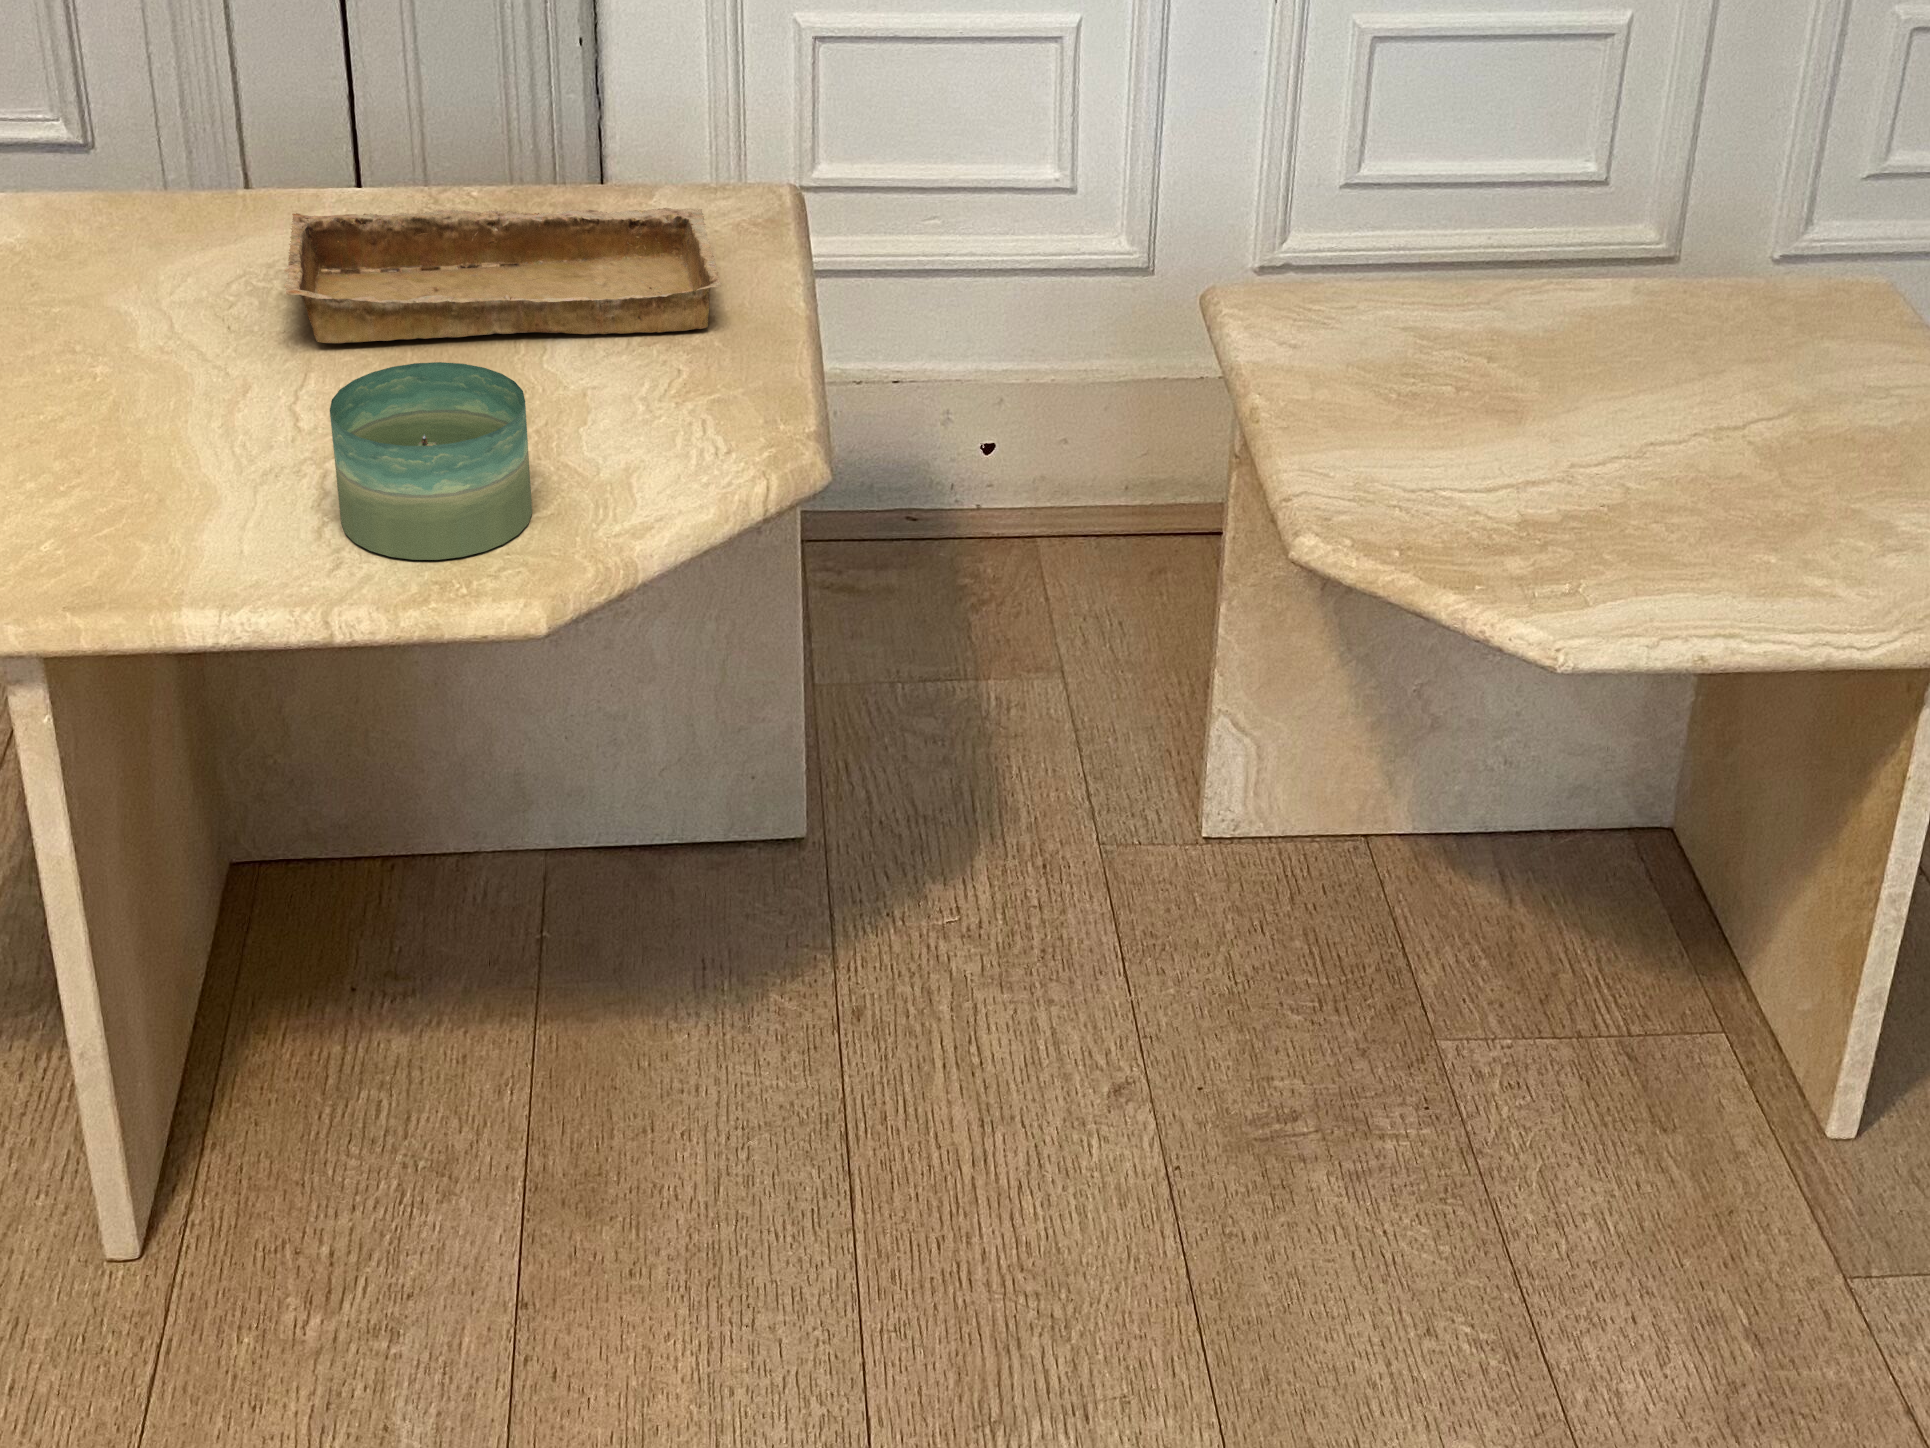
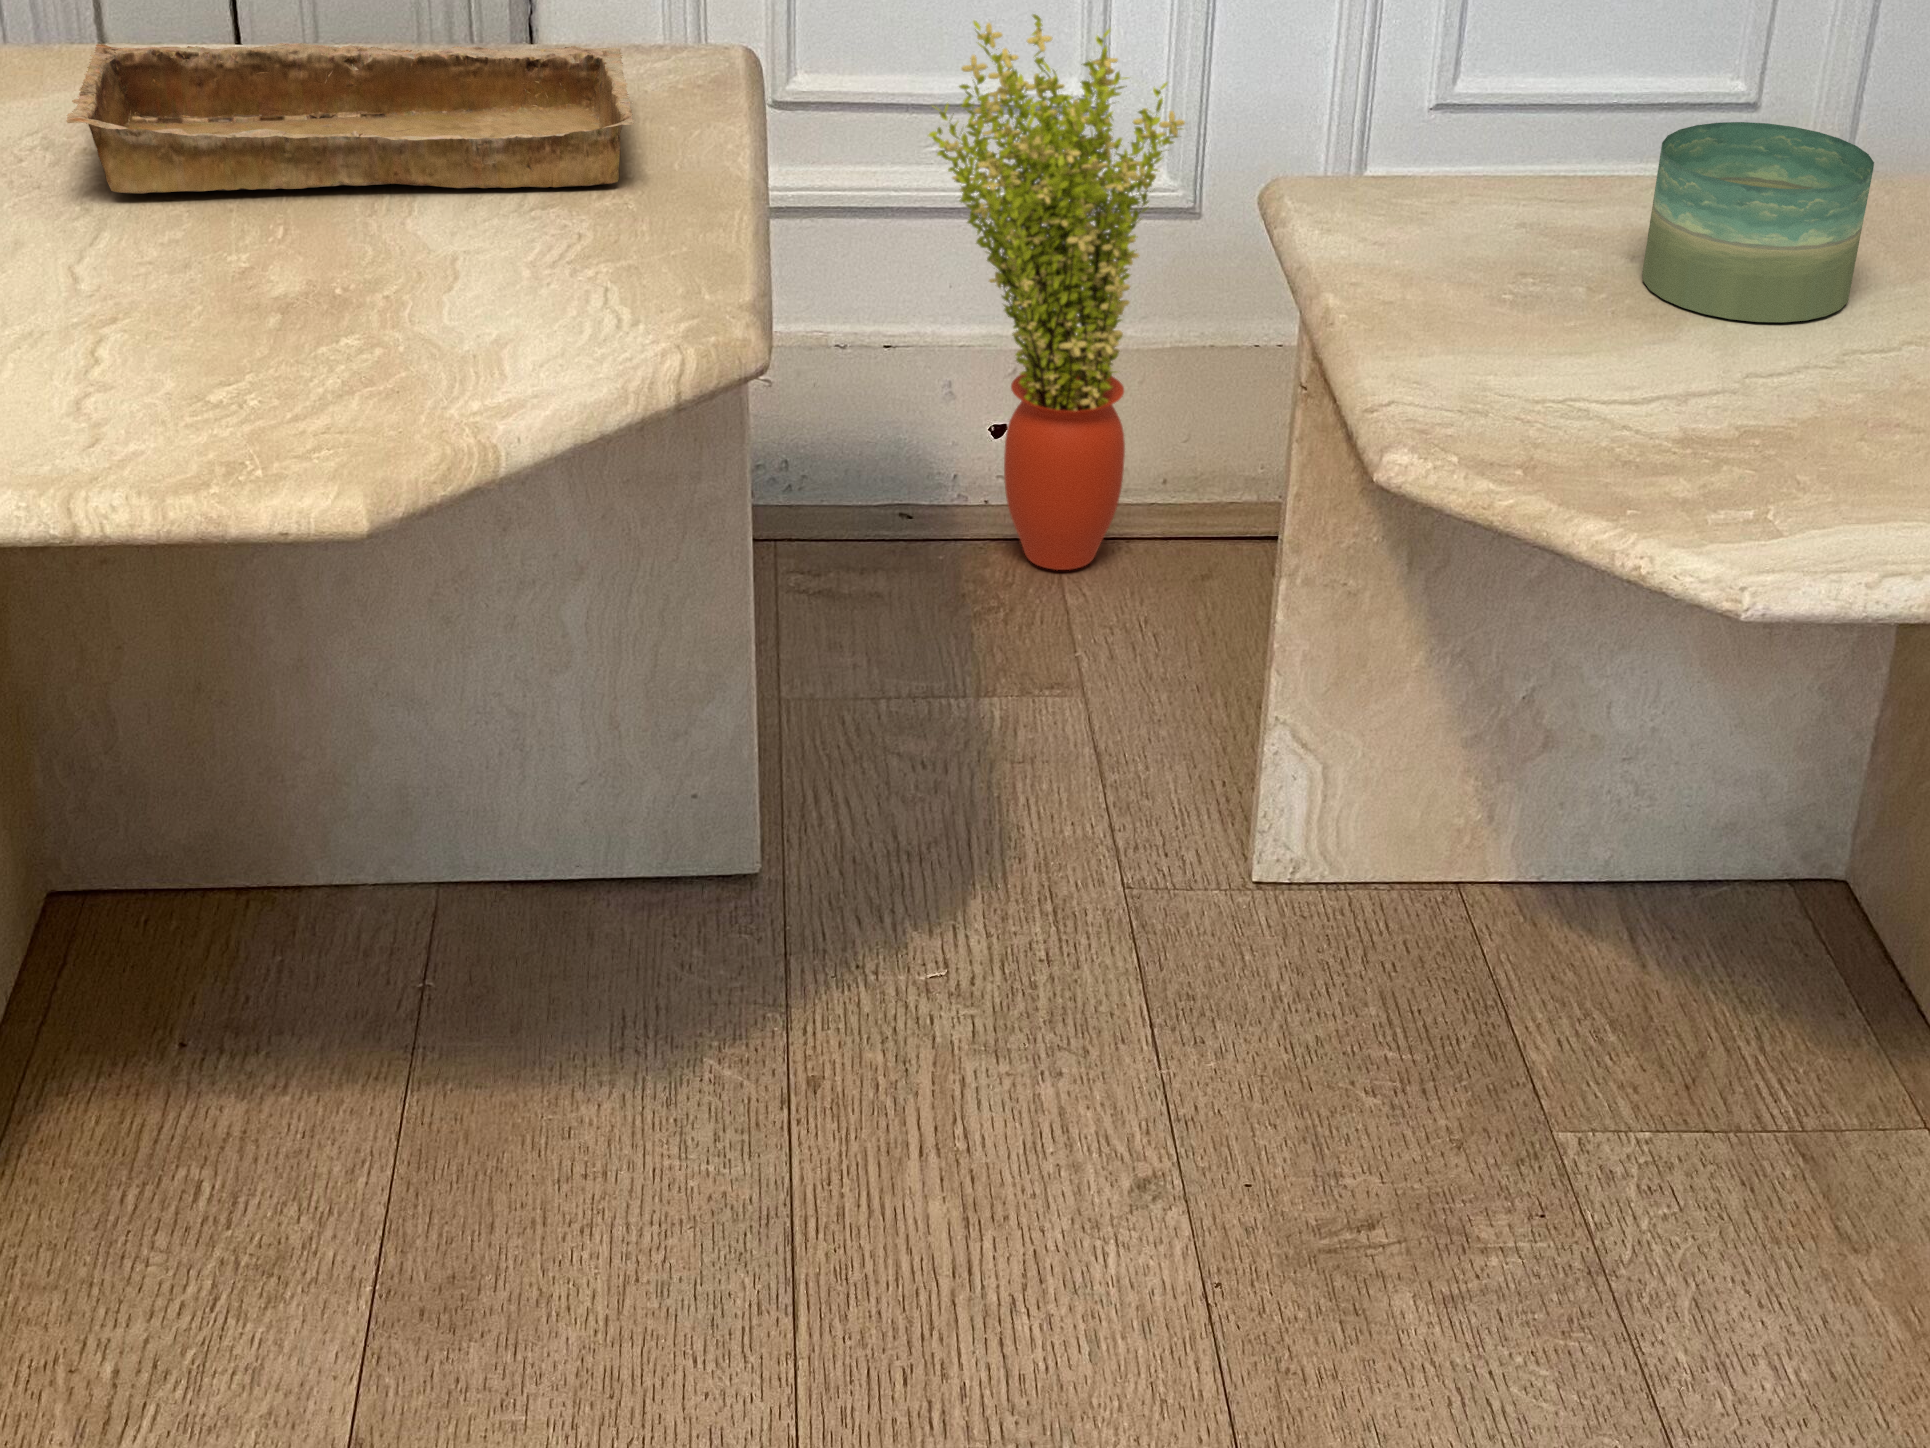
potted plant: none [931,129,1141,569] -> present [928,14,1185,570]
candle: present [330,362,532,560] -> present [1642,122,1874,322]

